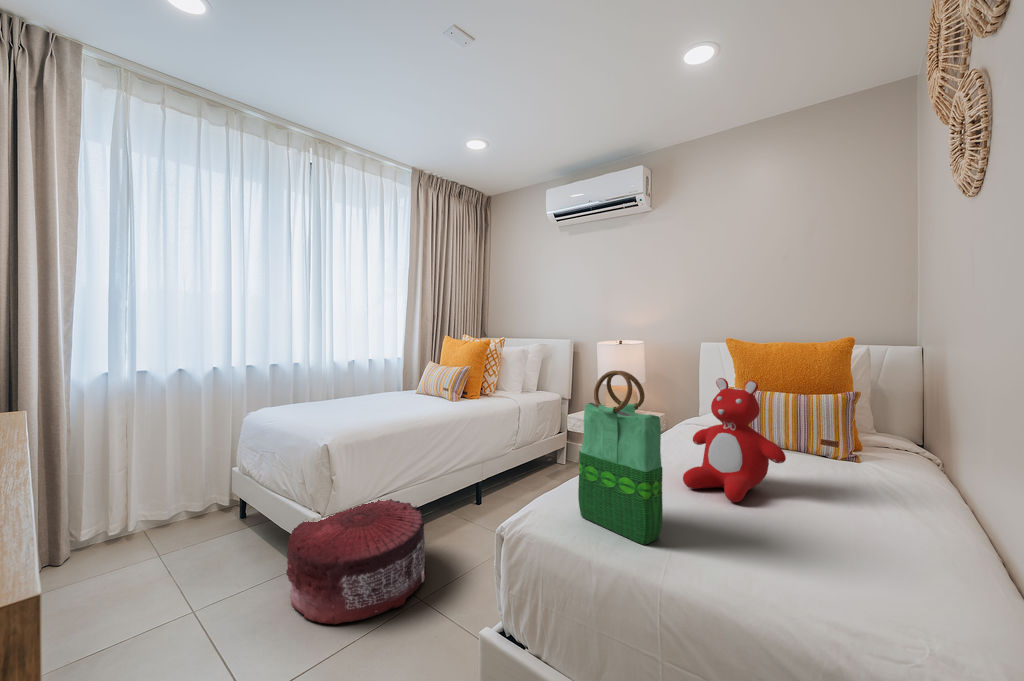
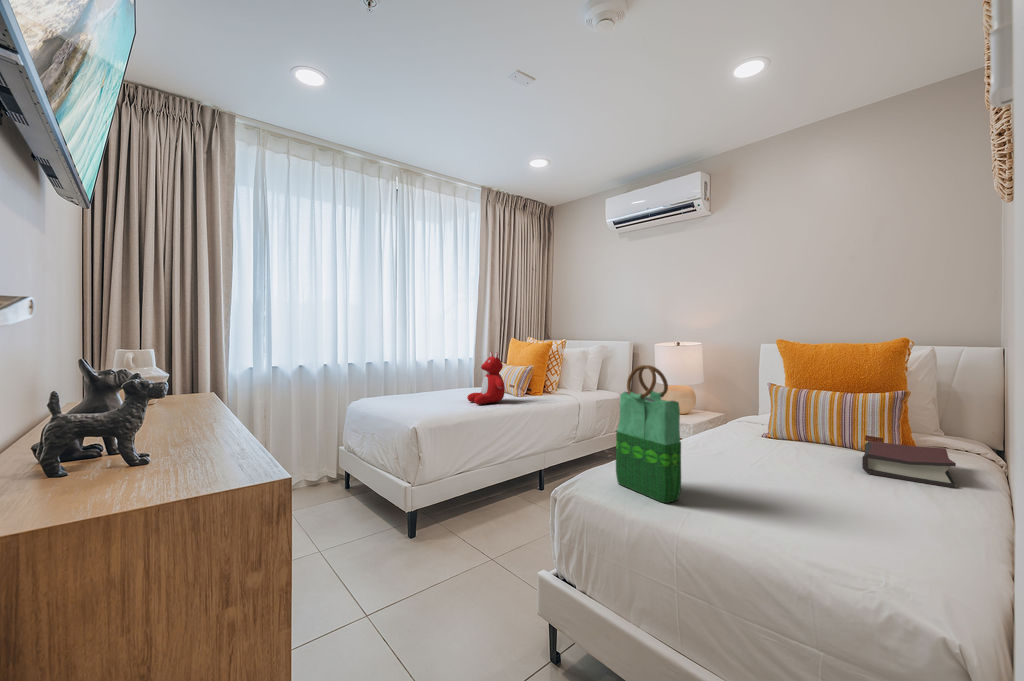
teddy bear: present [683,378,786,502] -> present [467,352,505,404]
hardback book: none [822,446,929,498] -> present [862,441,956,488]
pouf: present [286,499,426,625] -> none [385,475,495,570]

